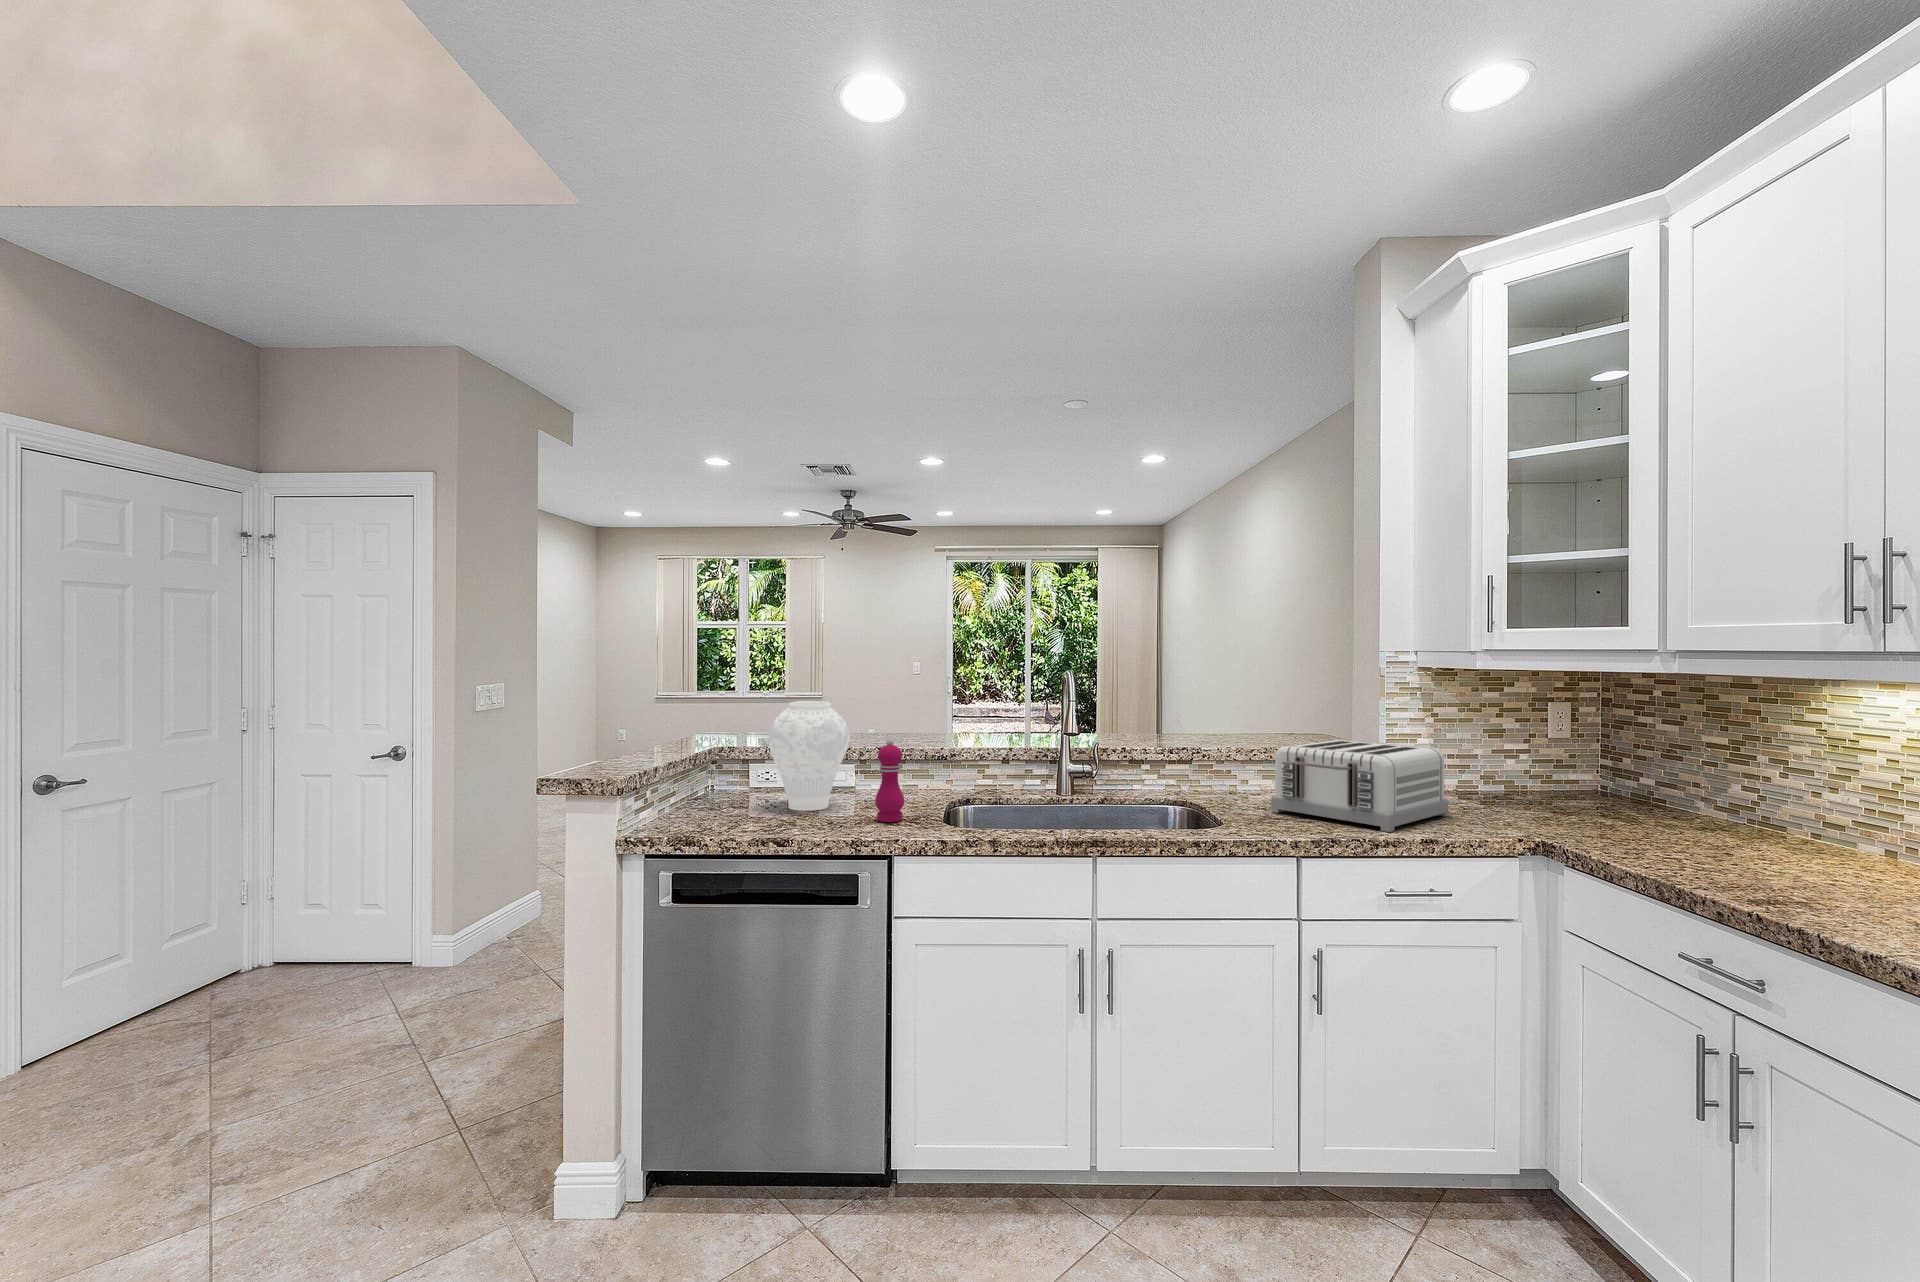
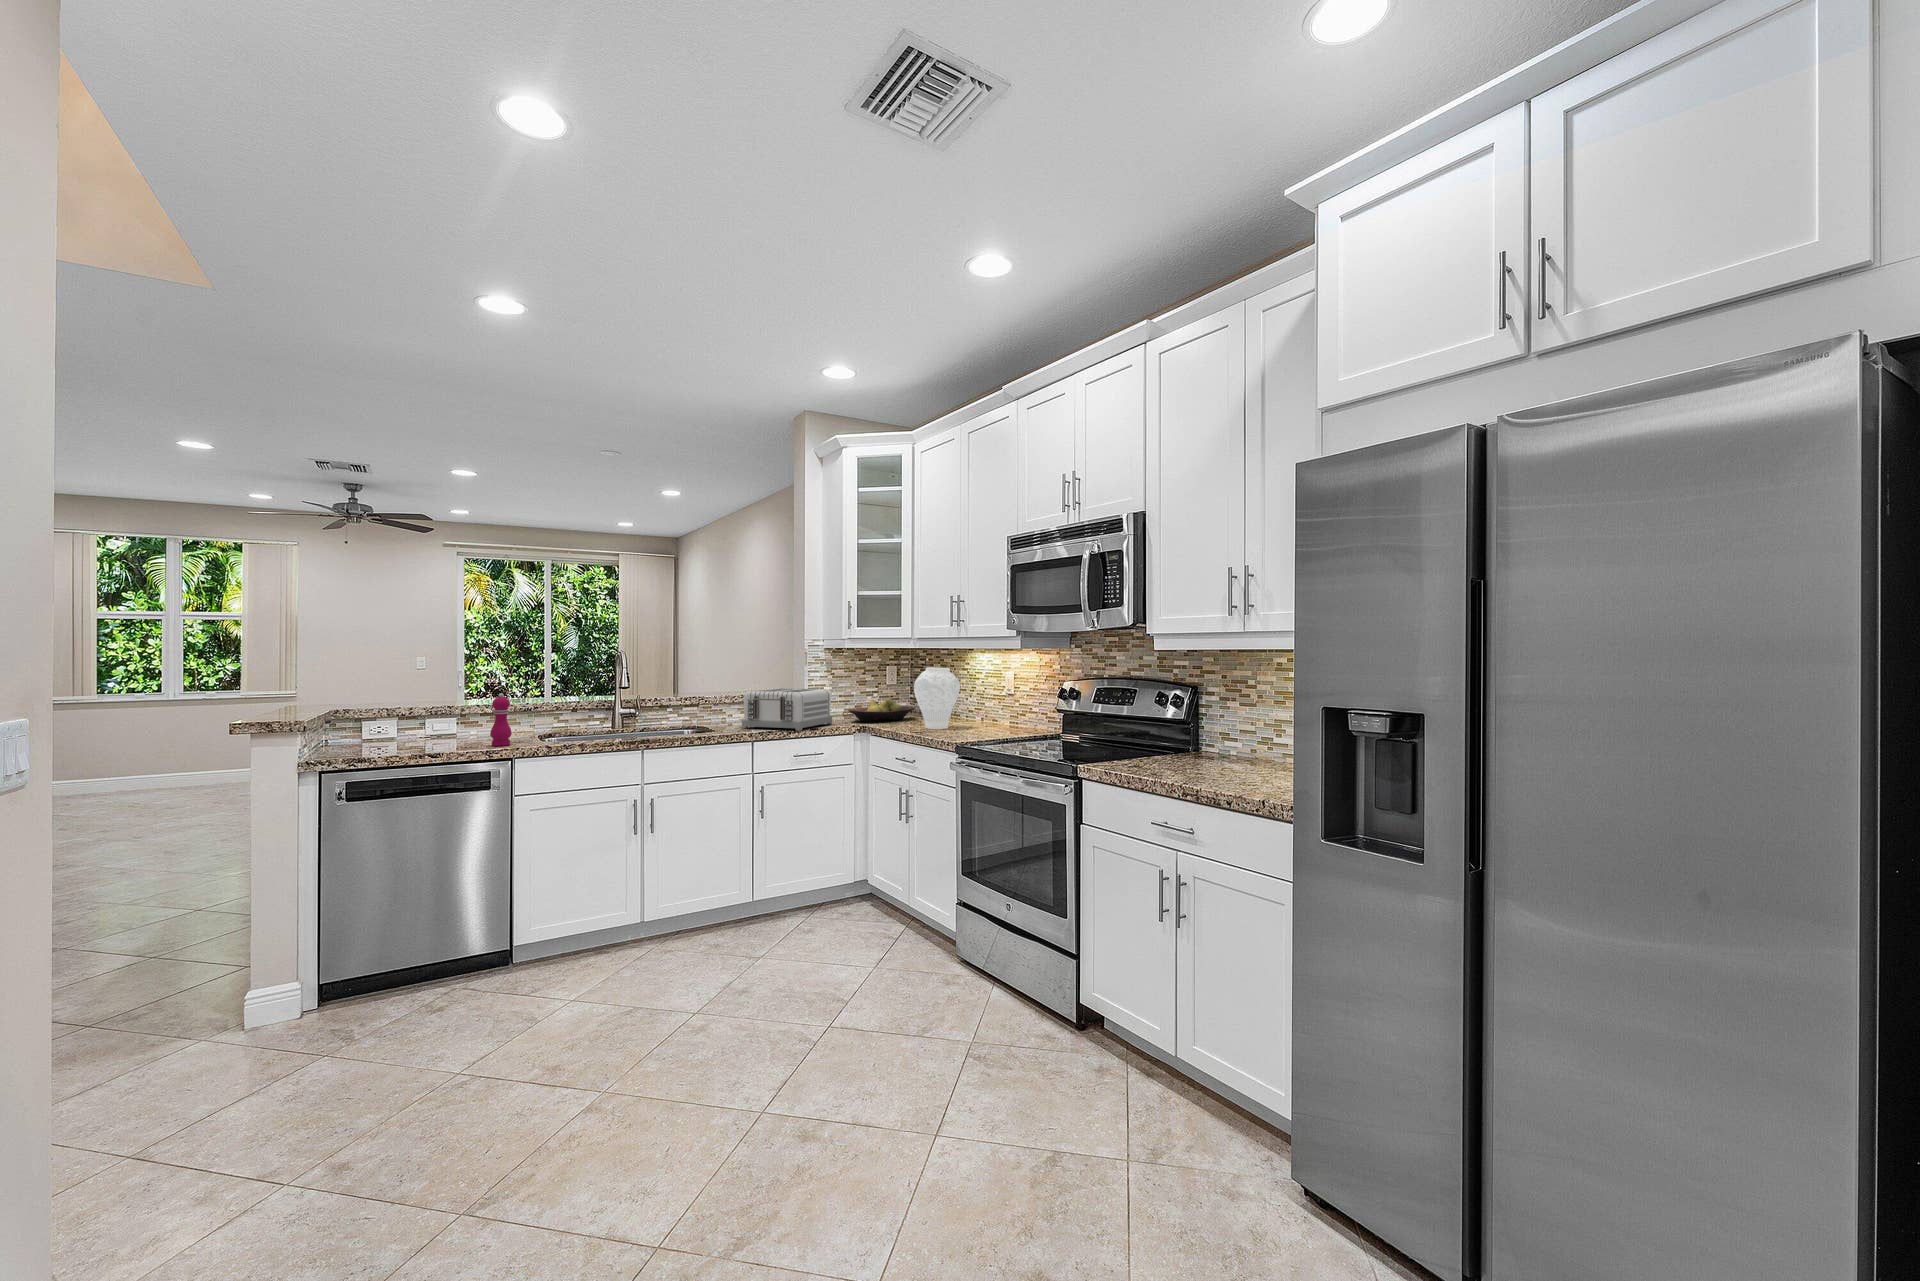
vase: present [769,701,850,811] -> present [914,667,960,729]
fruit bowl: none [1477,769,1628,816] -> present [848,699,915,722]

